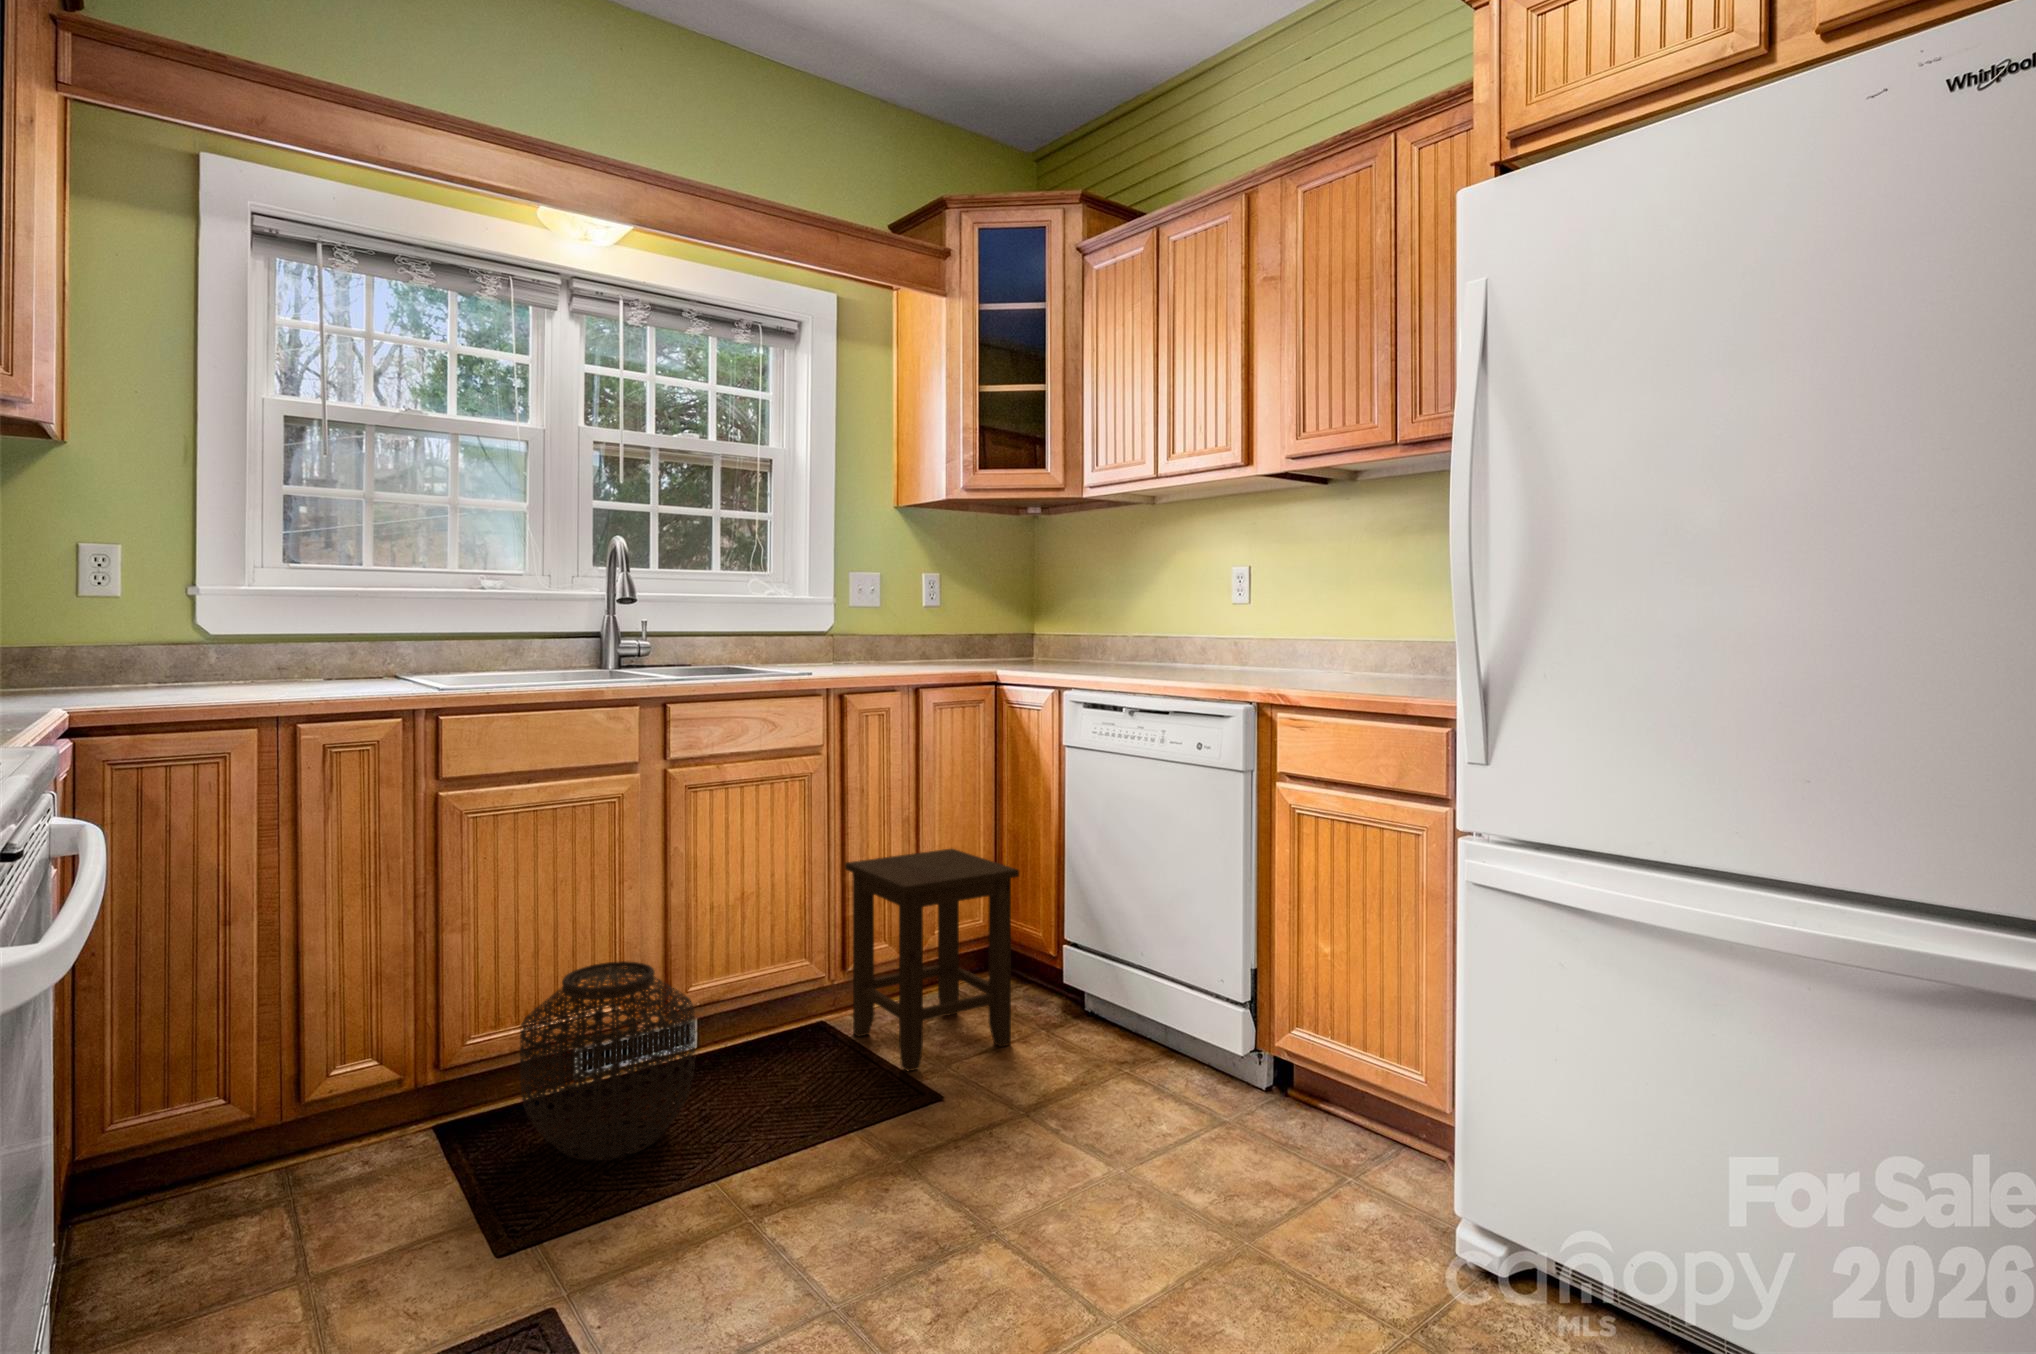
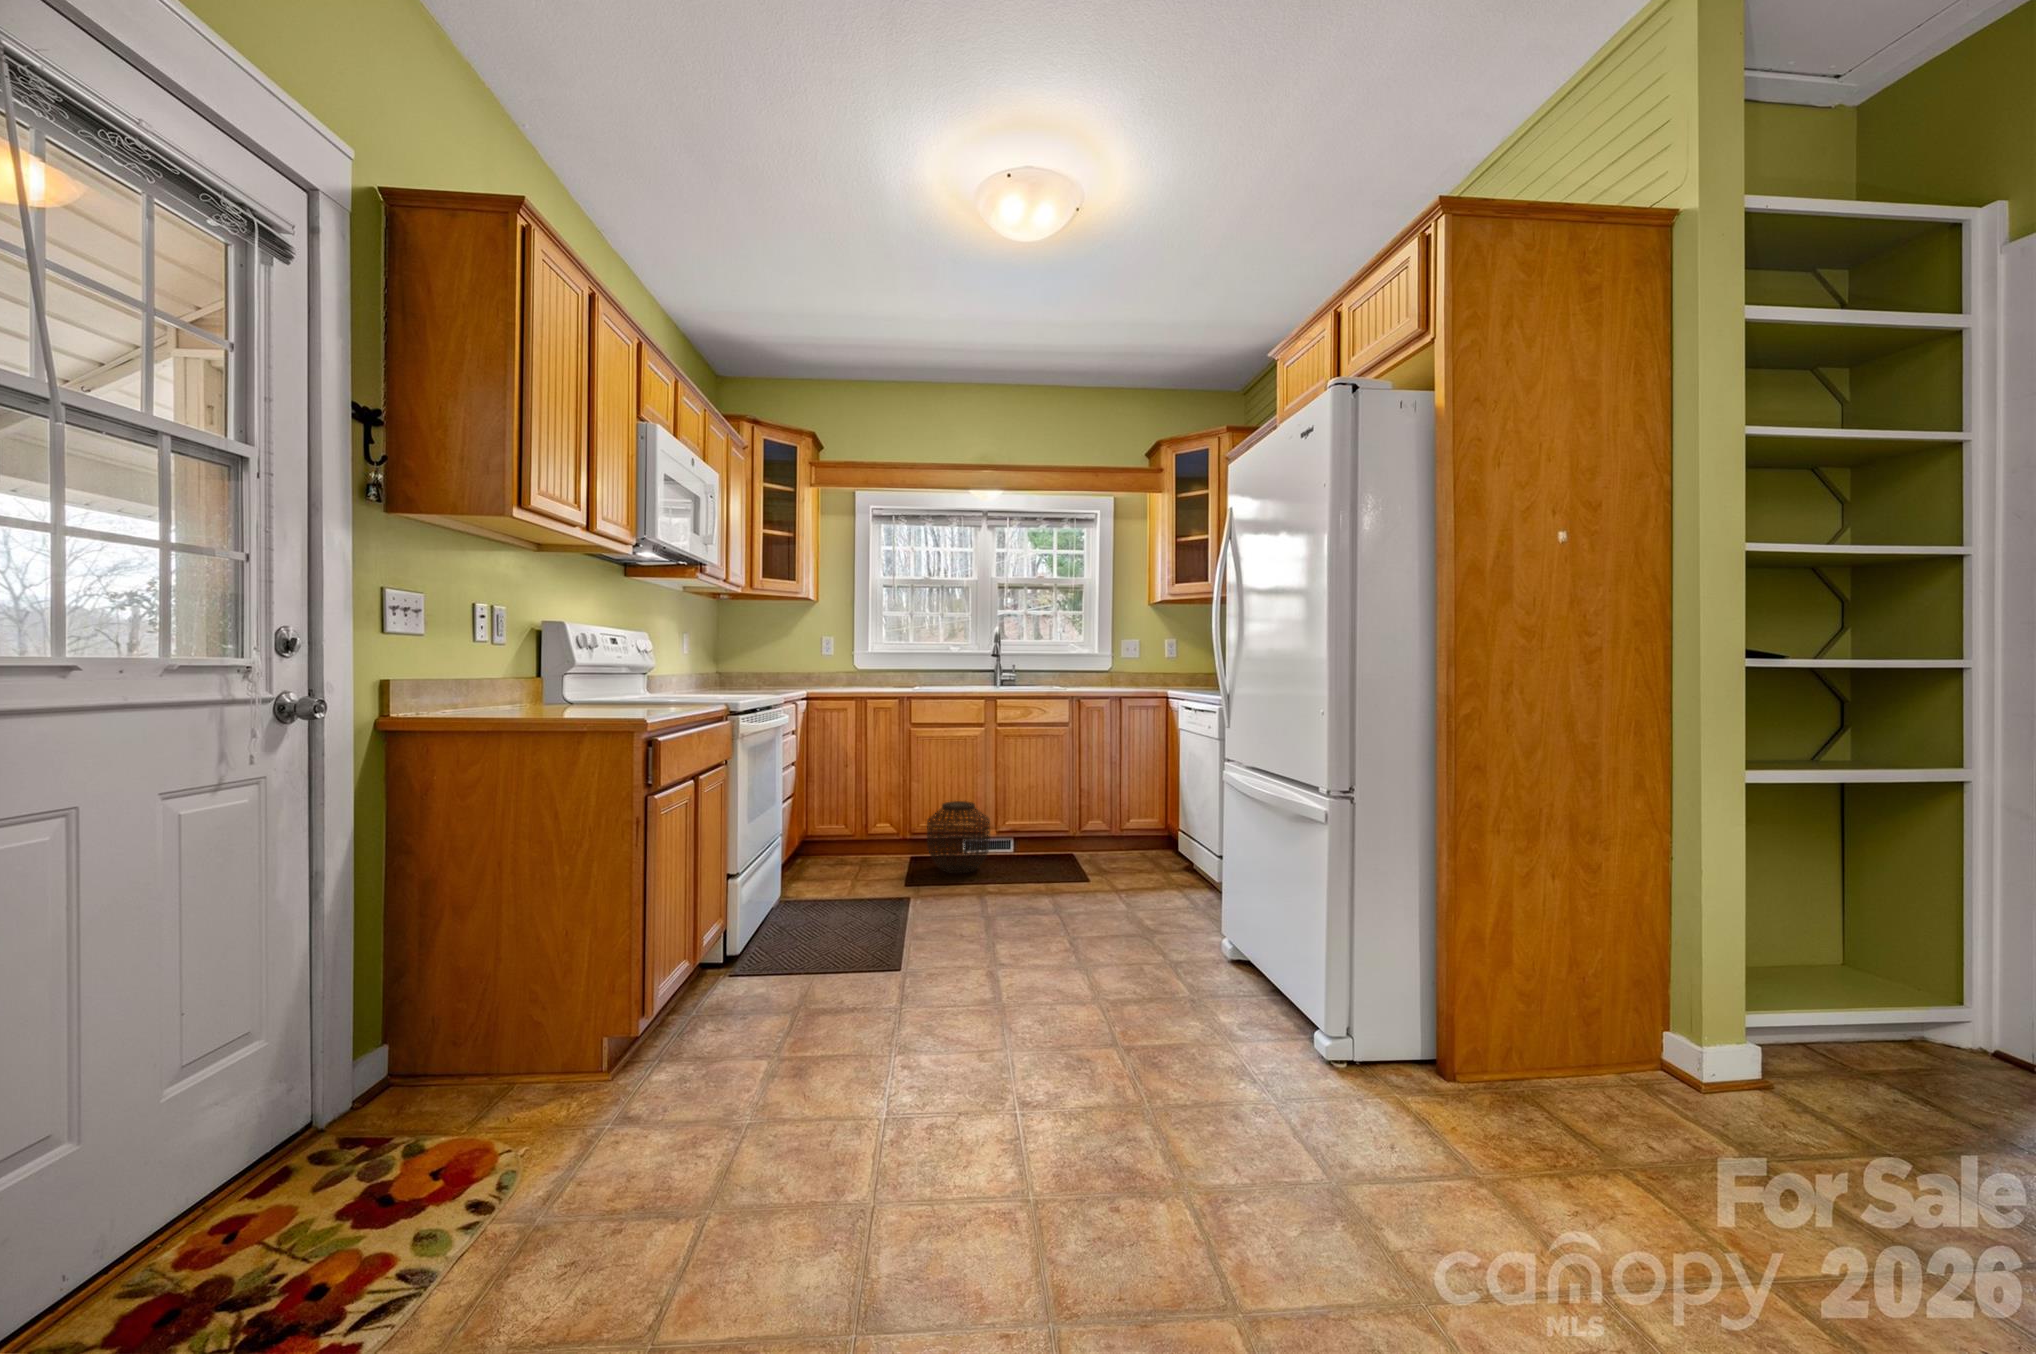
stool: present [845,849,1019,1071] -> none [1076,777,1144,870]

